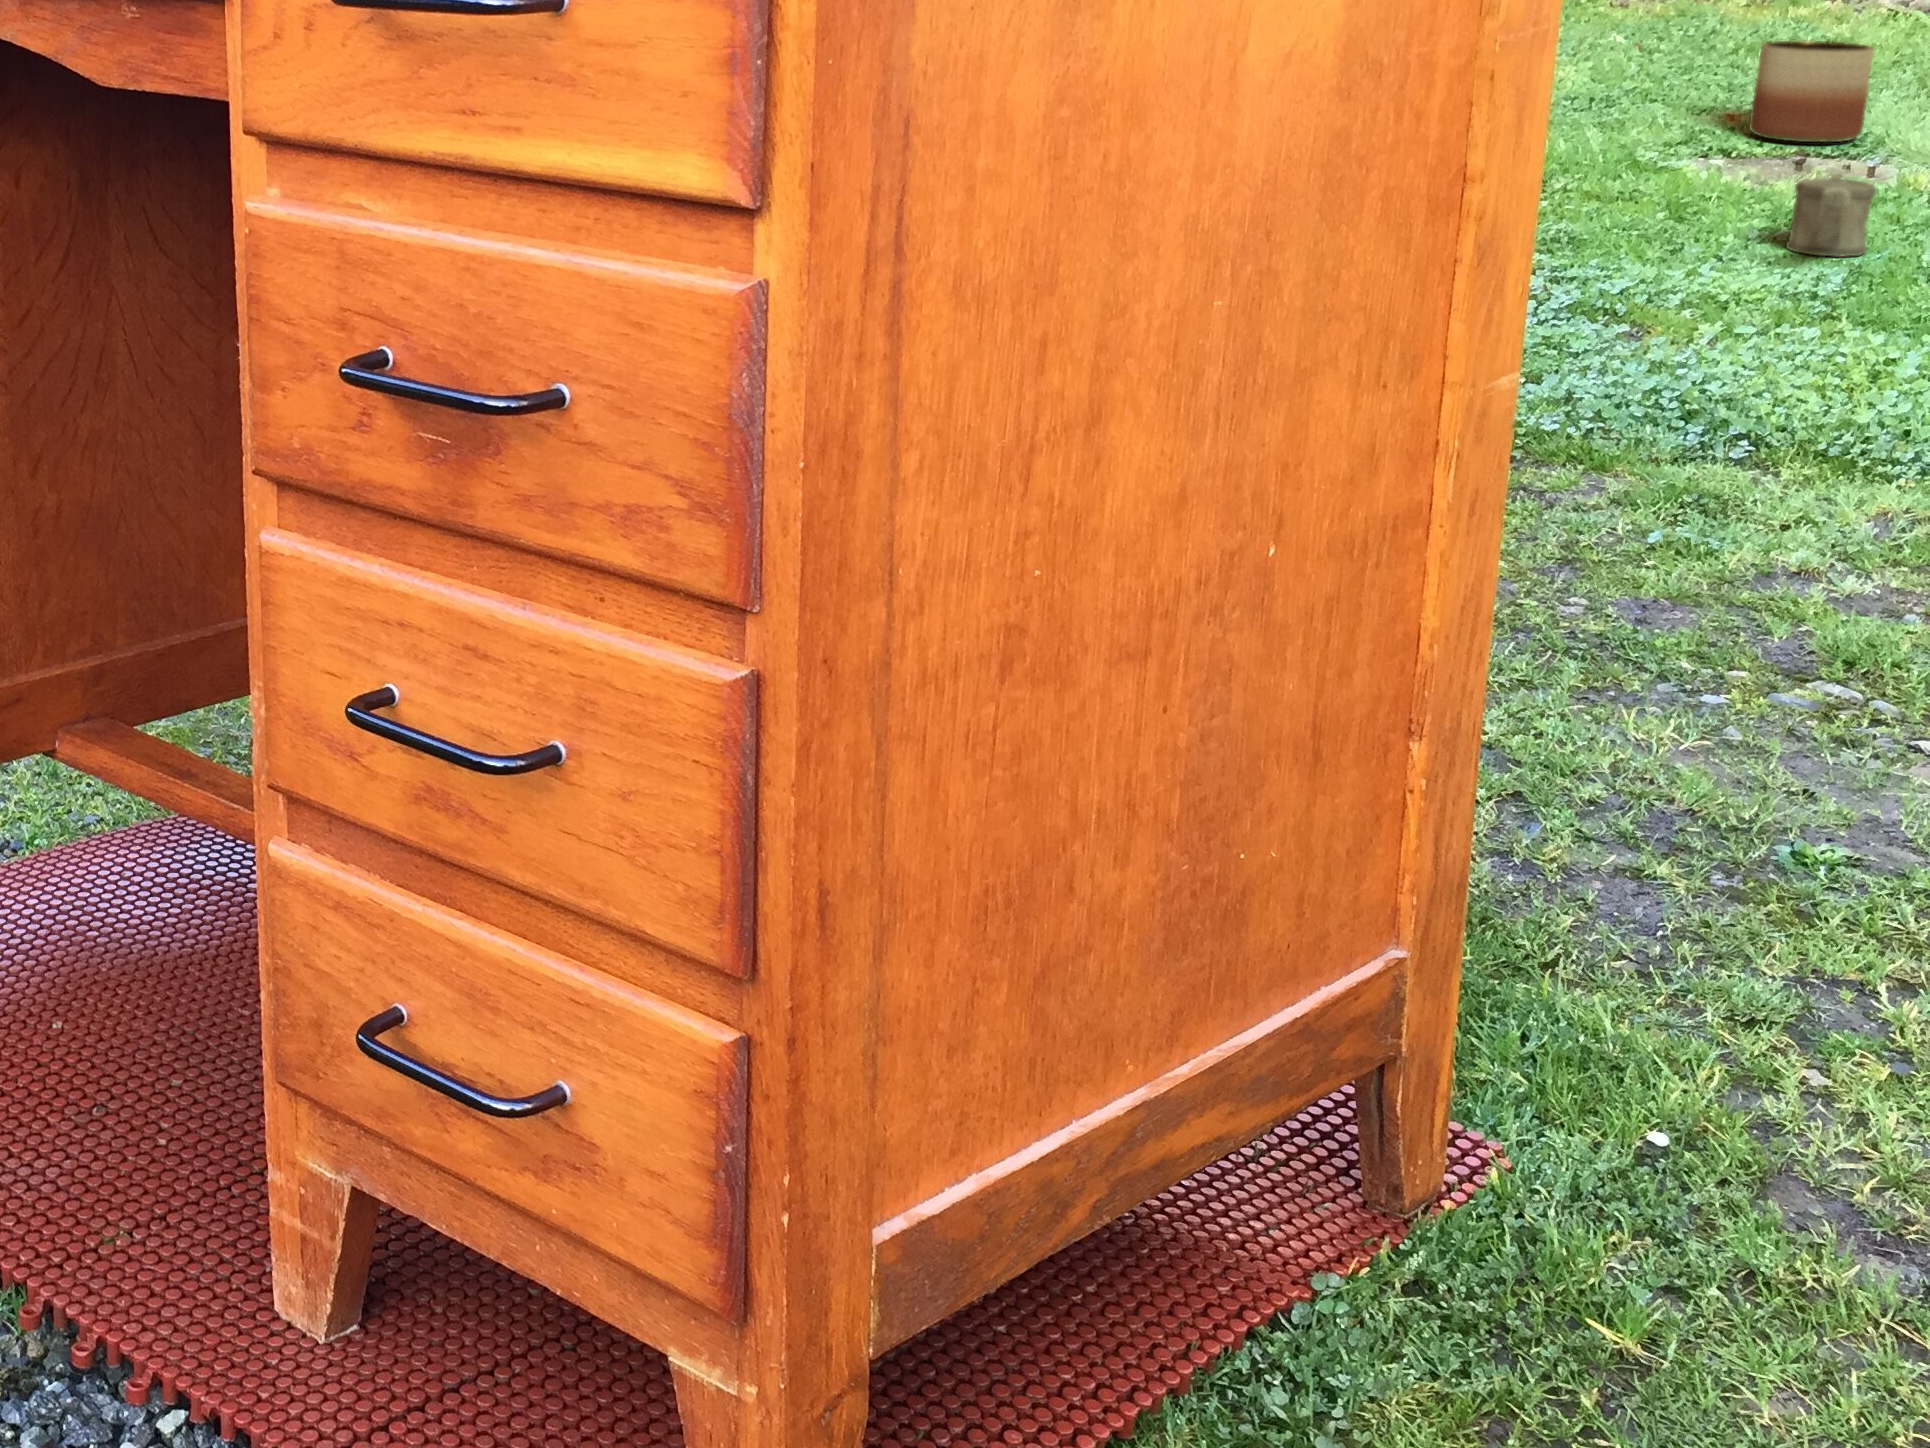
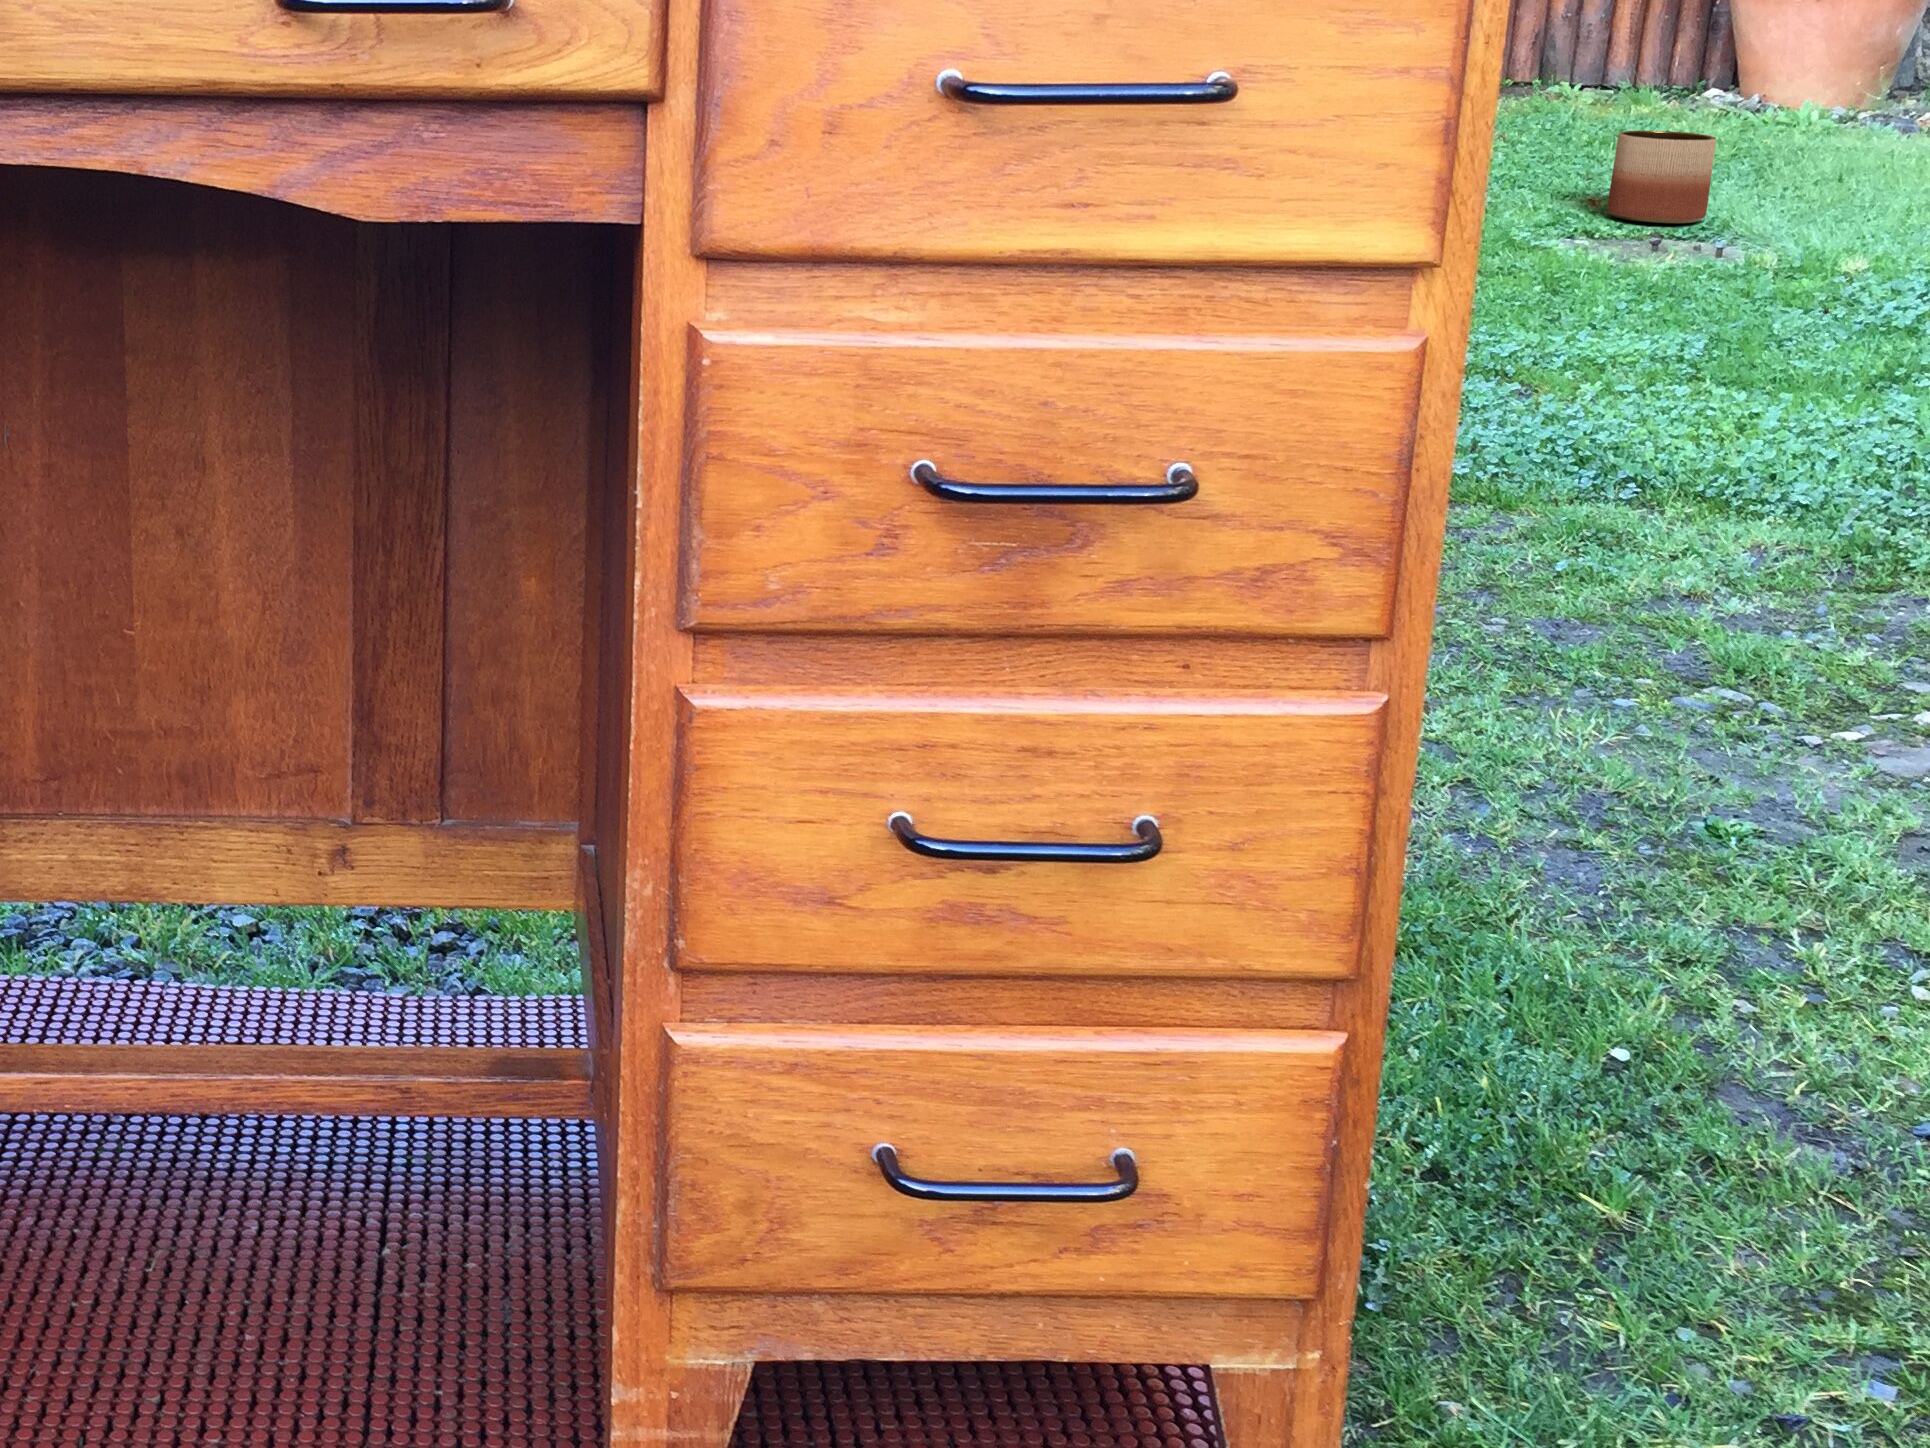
watering can: present [1786,174,1876,257] -> none [1649,250,1728,324]

